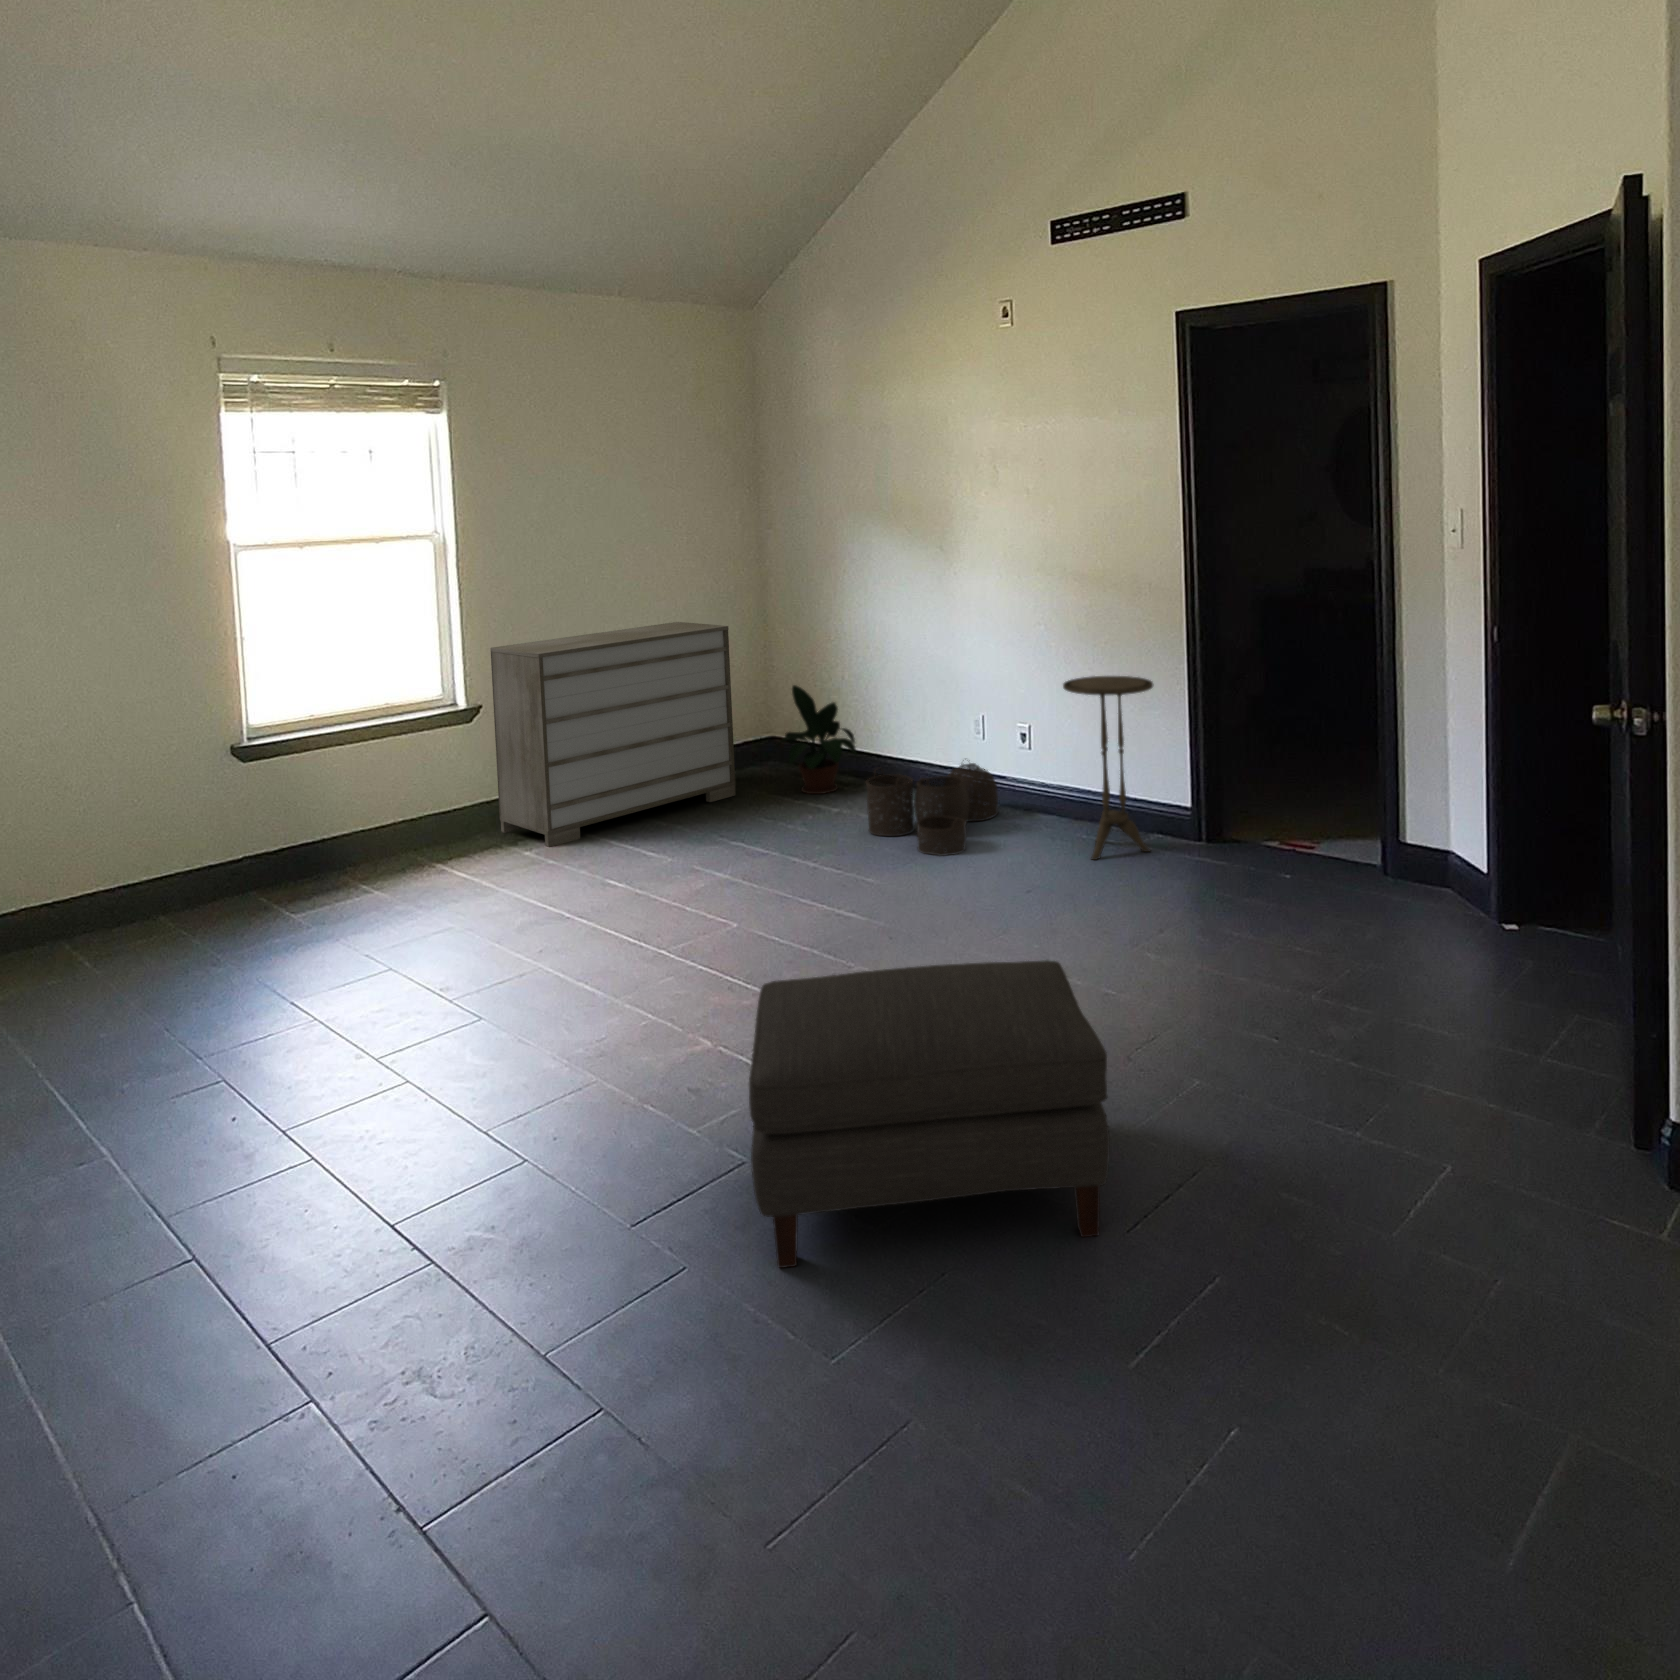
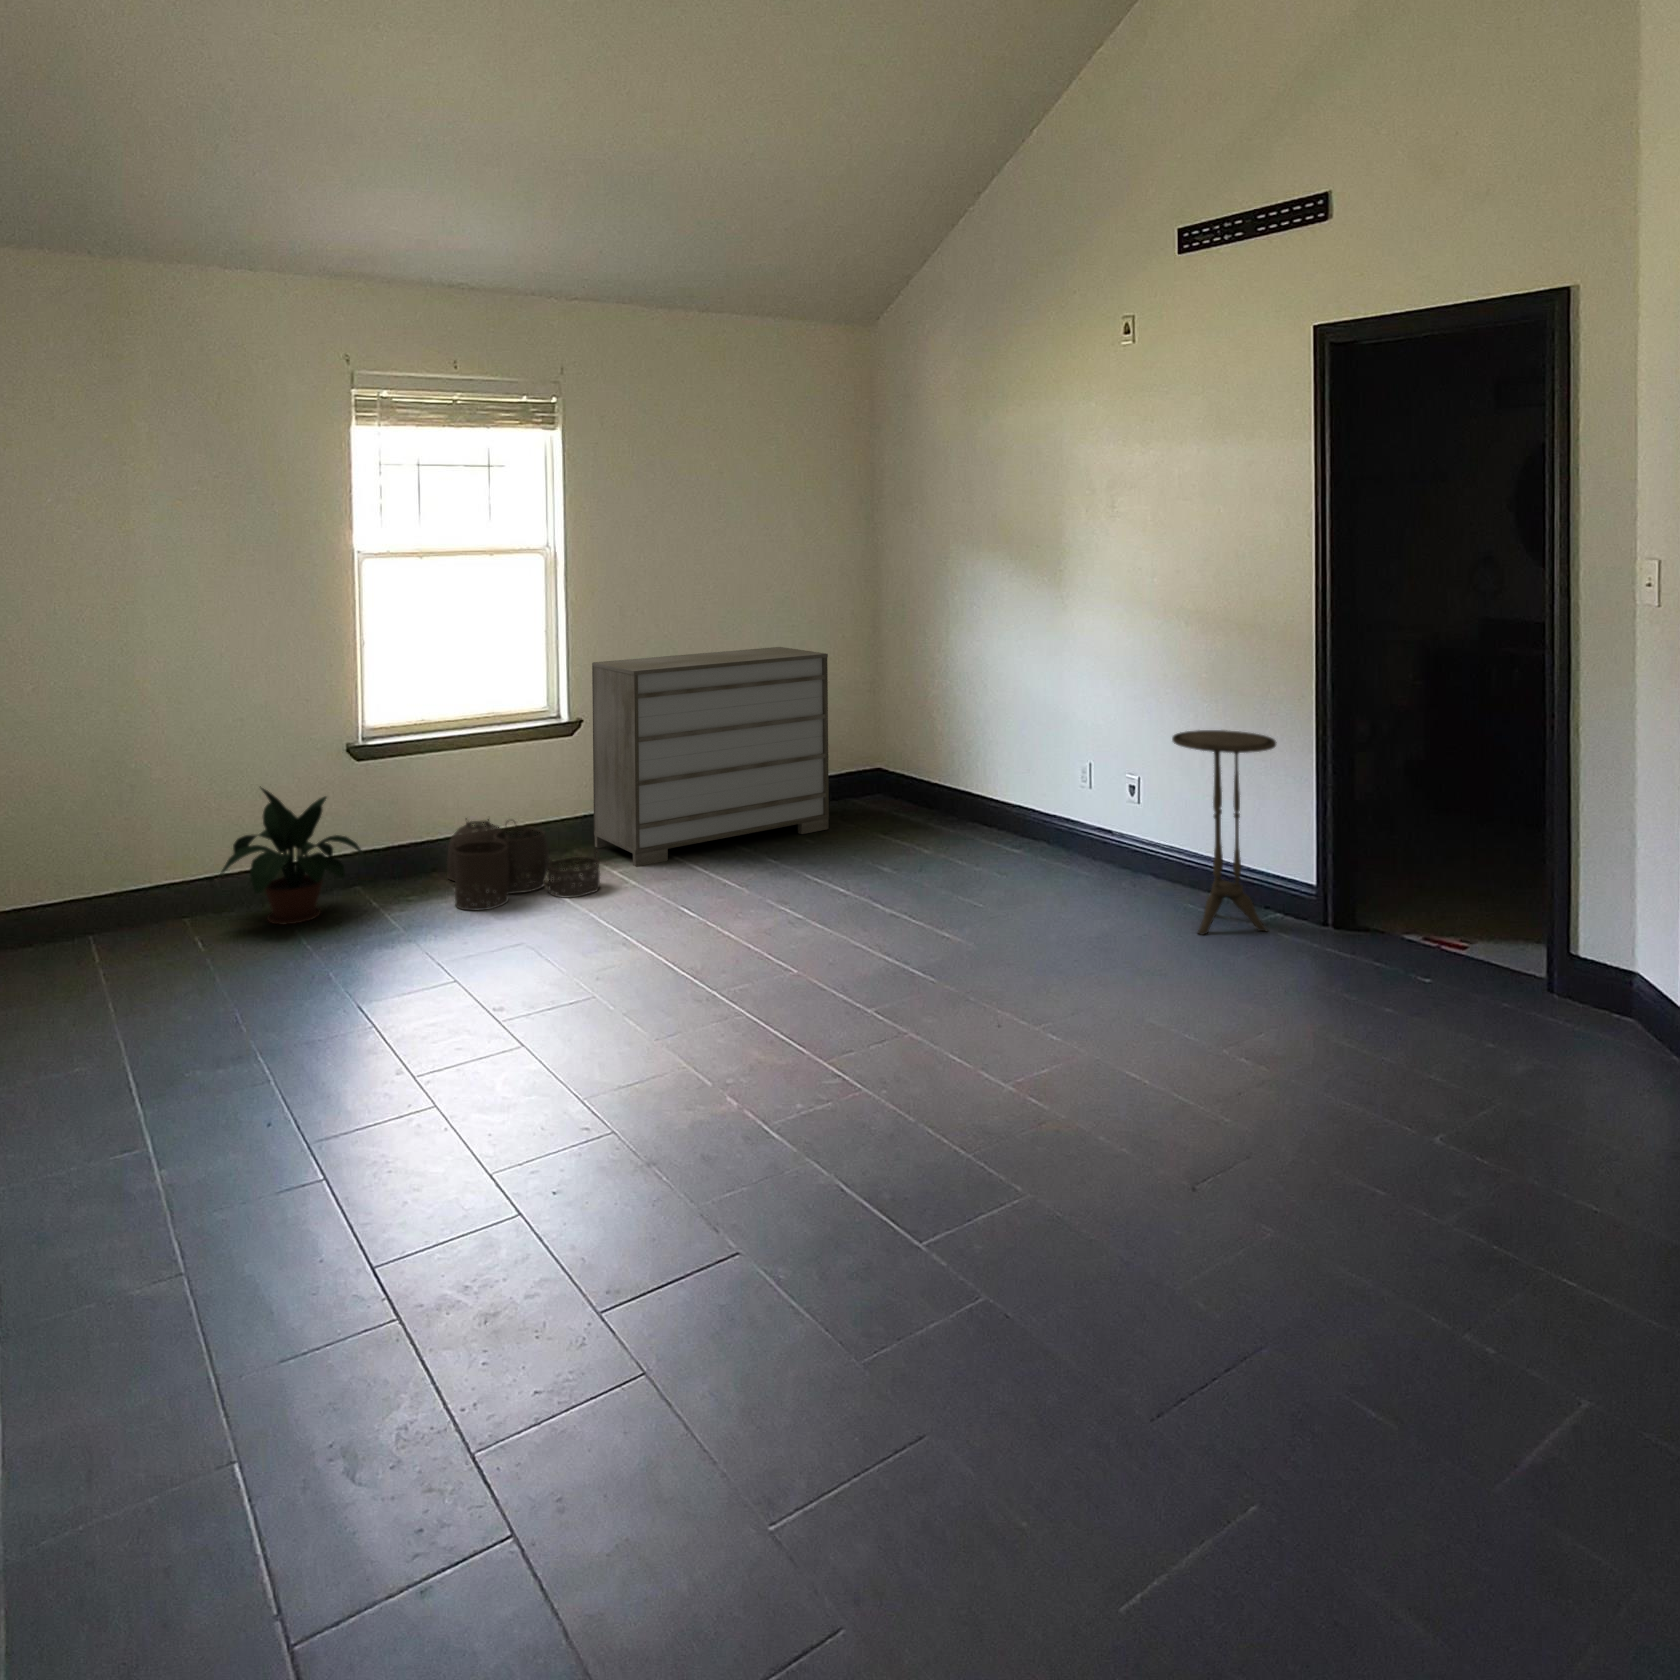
potted plant: present [770,685,857,794] -> present [220,786,364,925]
woven basket: present [866,760,998,856] -> present [447,818,600,910]
ottoman: present [749,960,1110,1268] -> none [749,1038,1157,1388]

